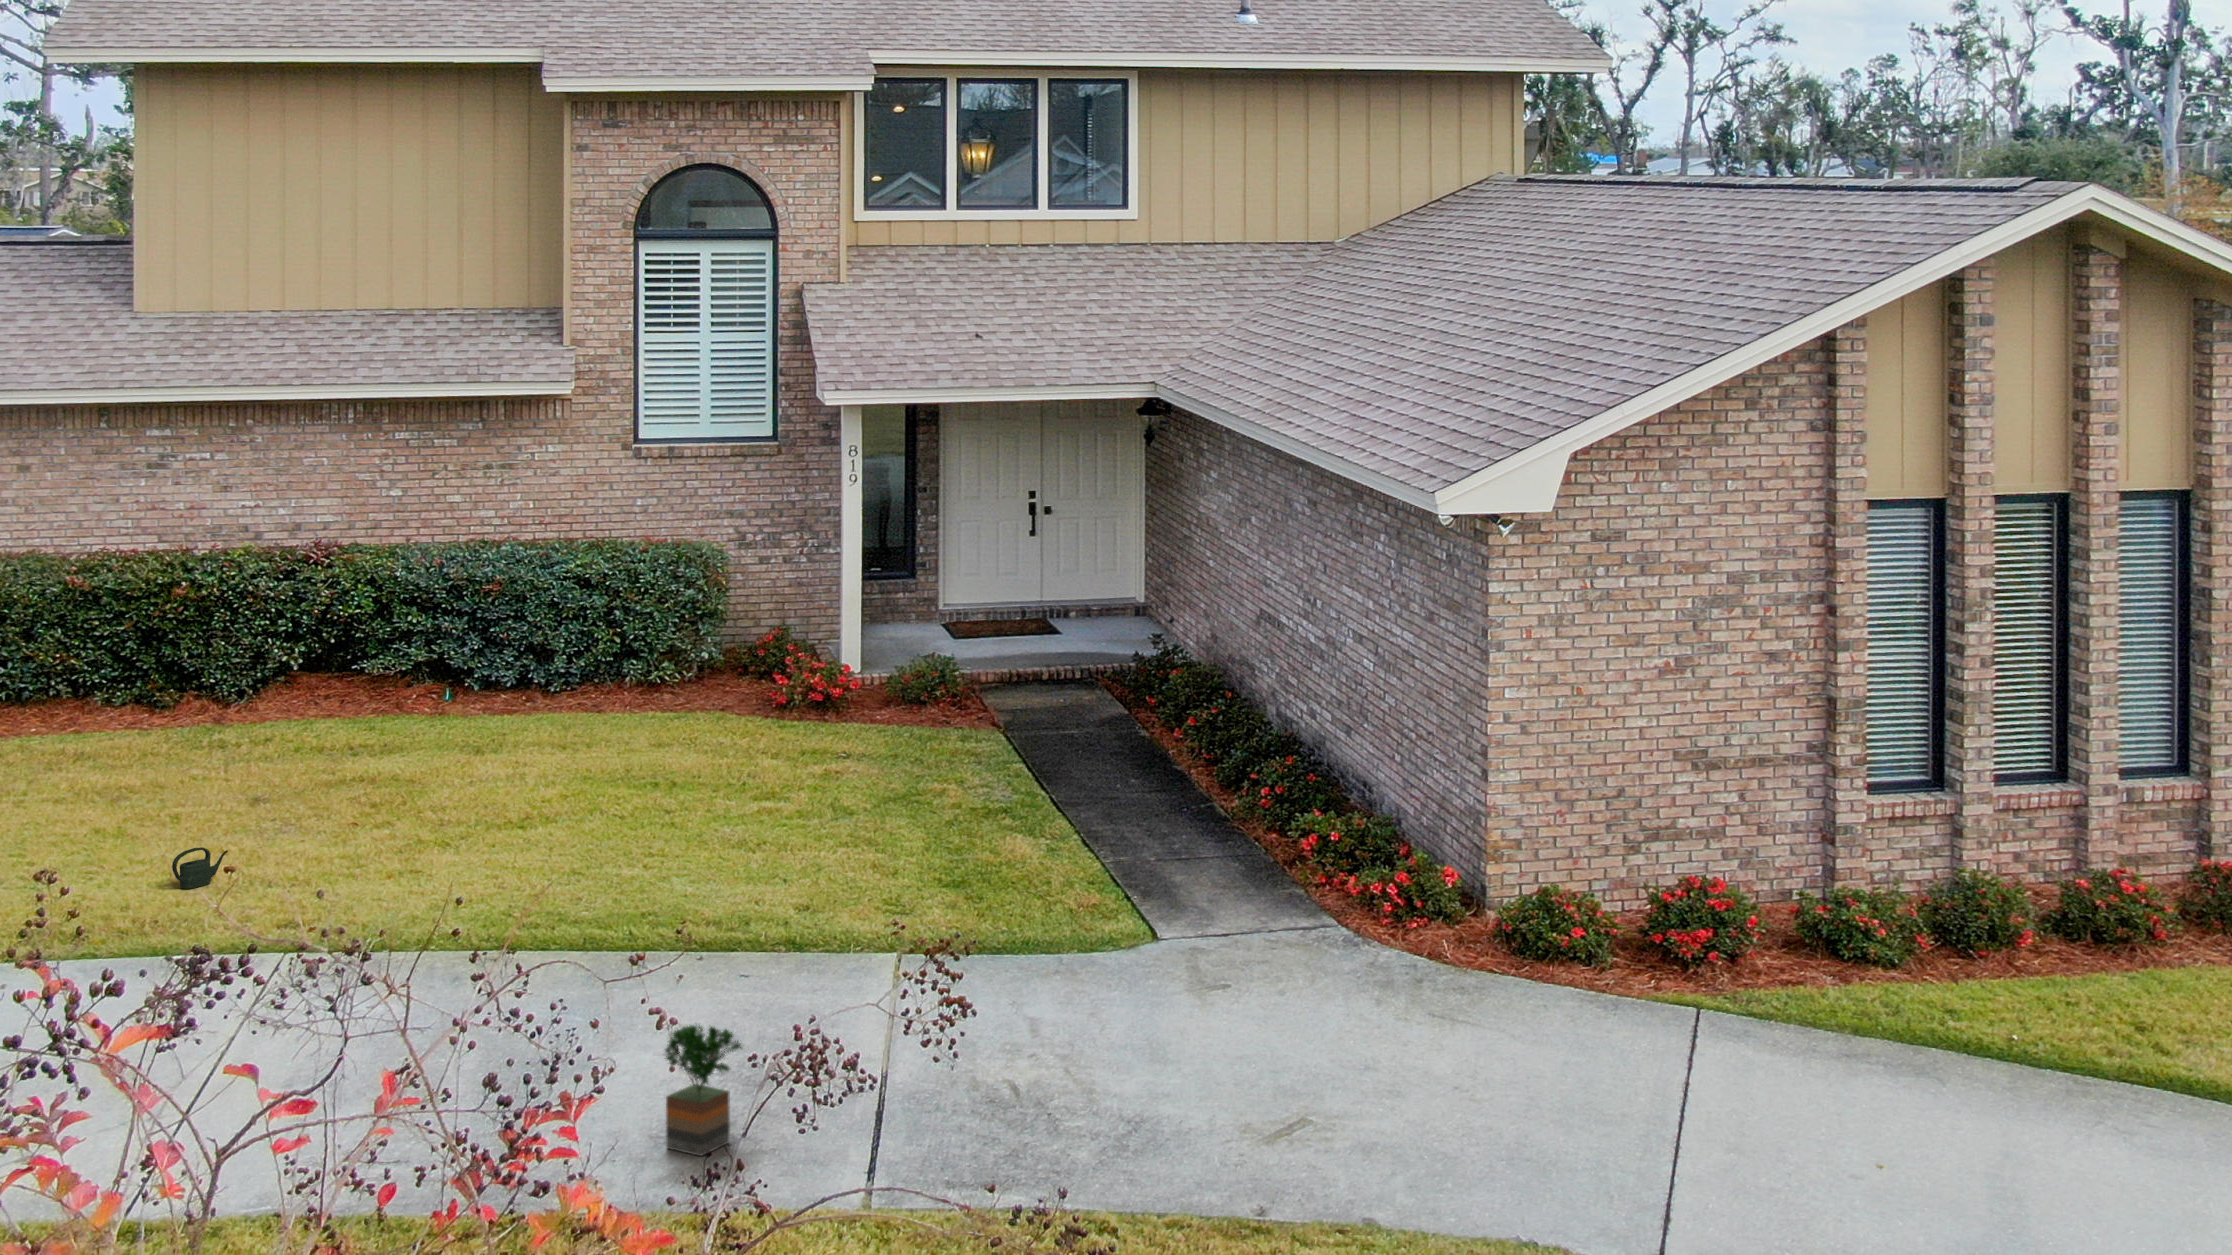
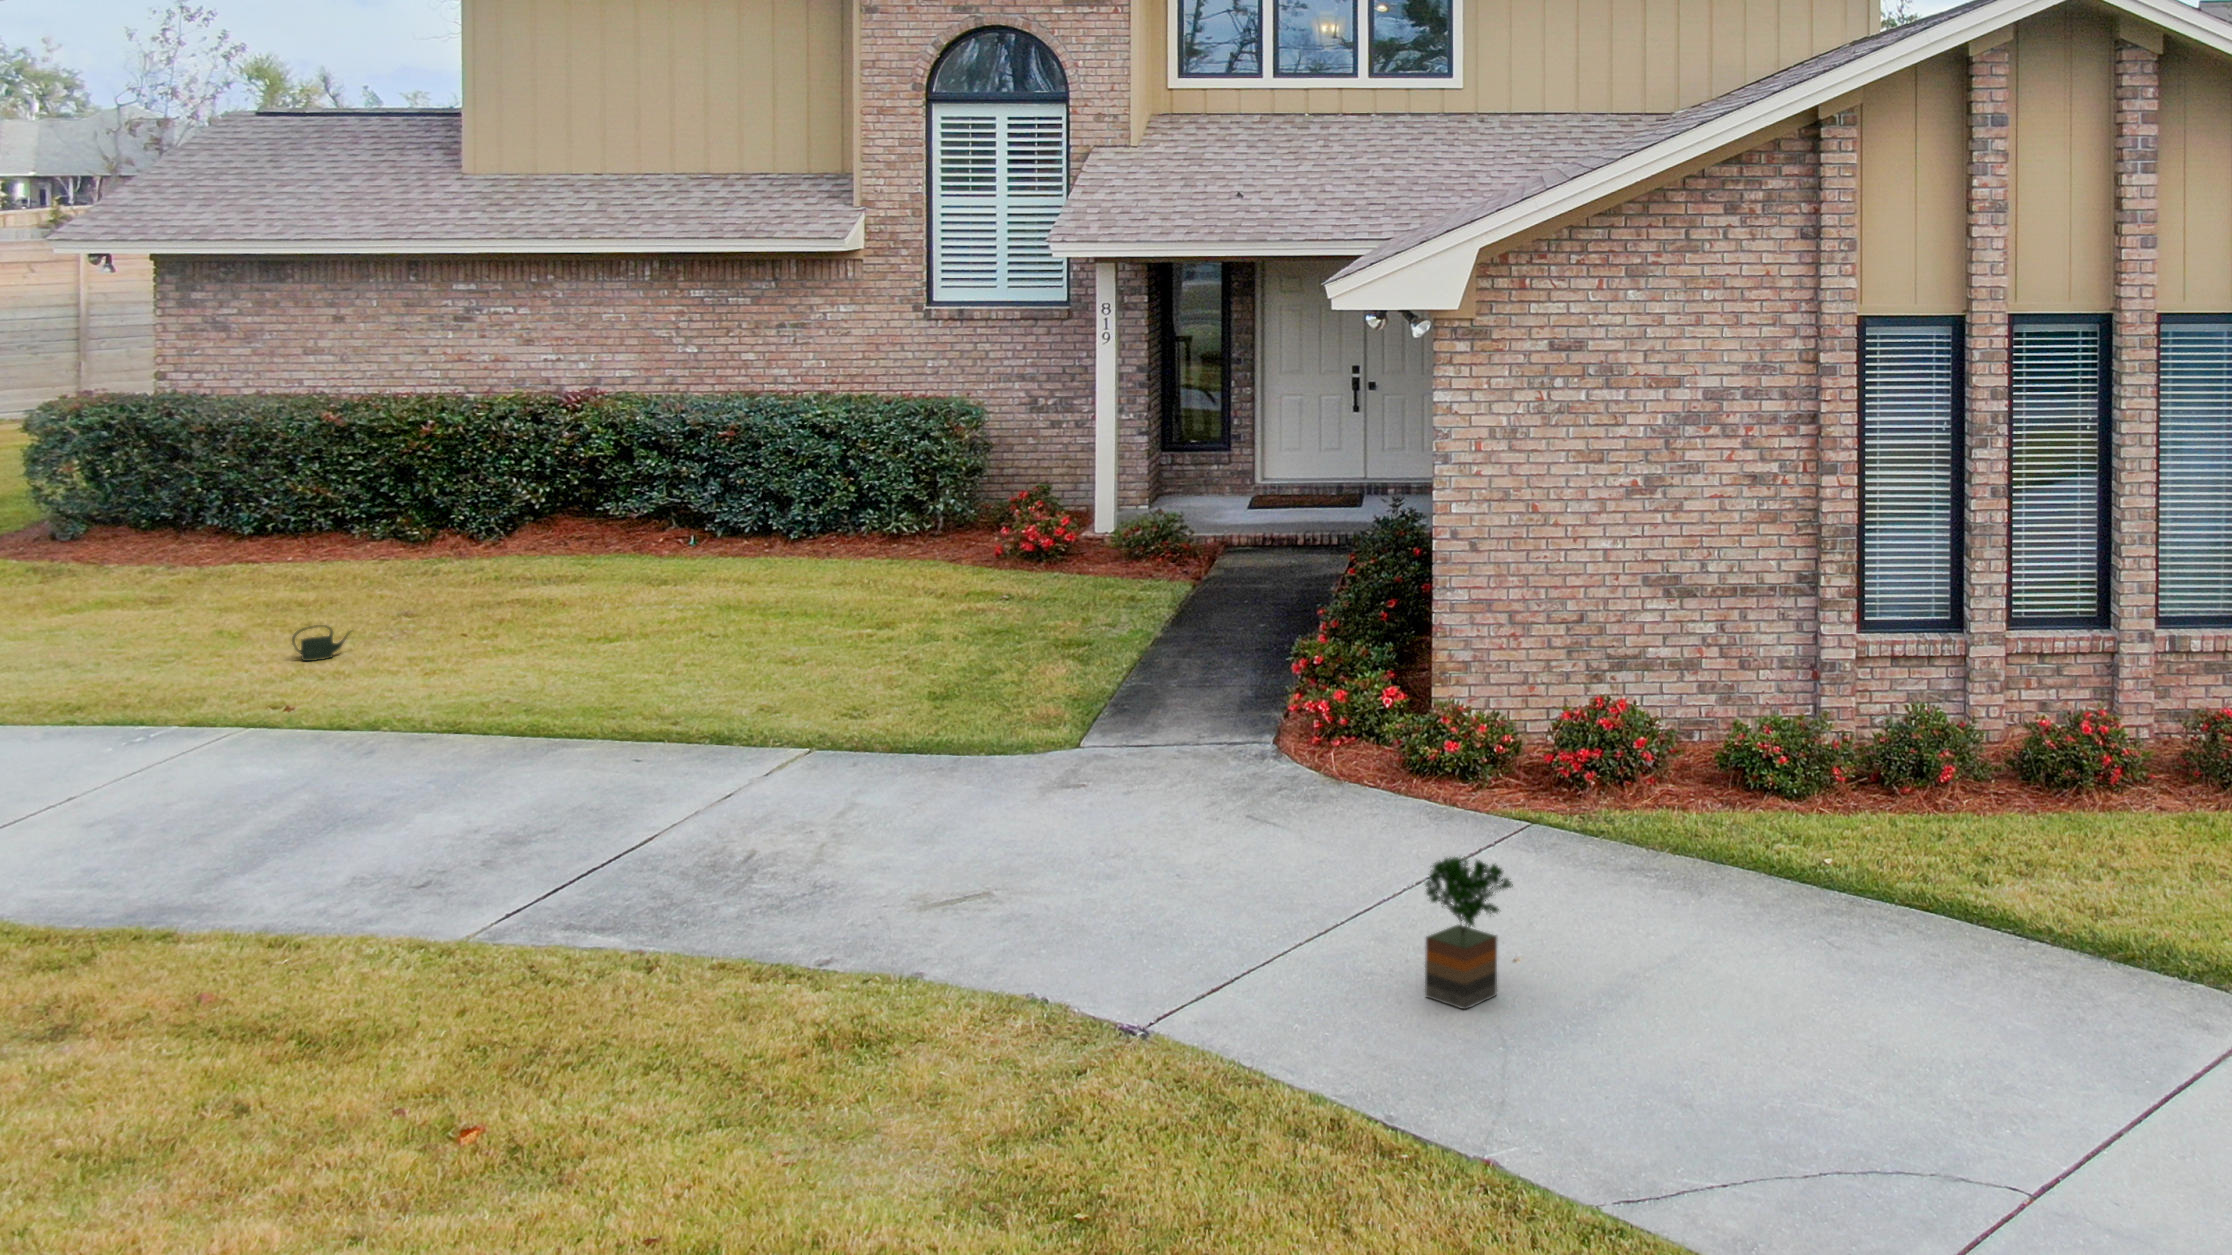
potted tree: present [665,1025,742,1156] -> present [1425,857,1513,1009]

